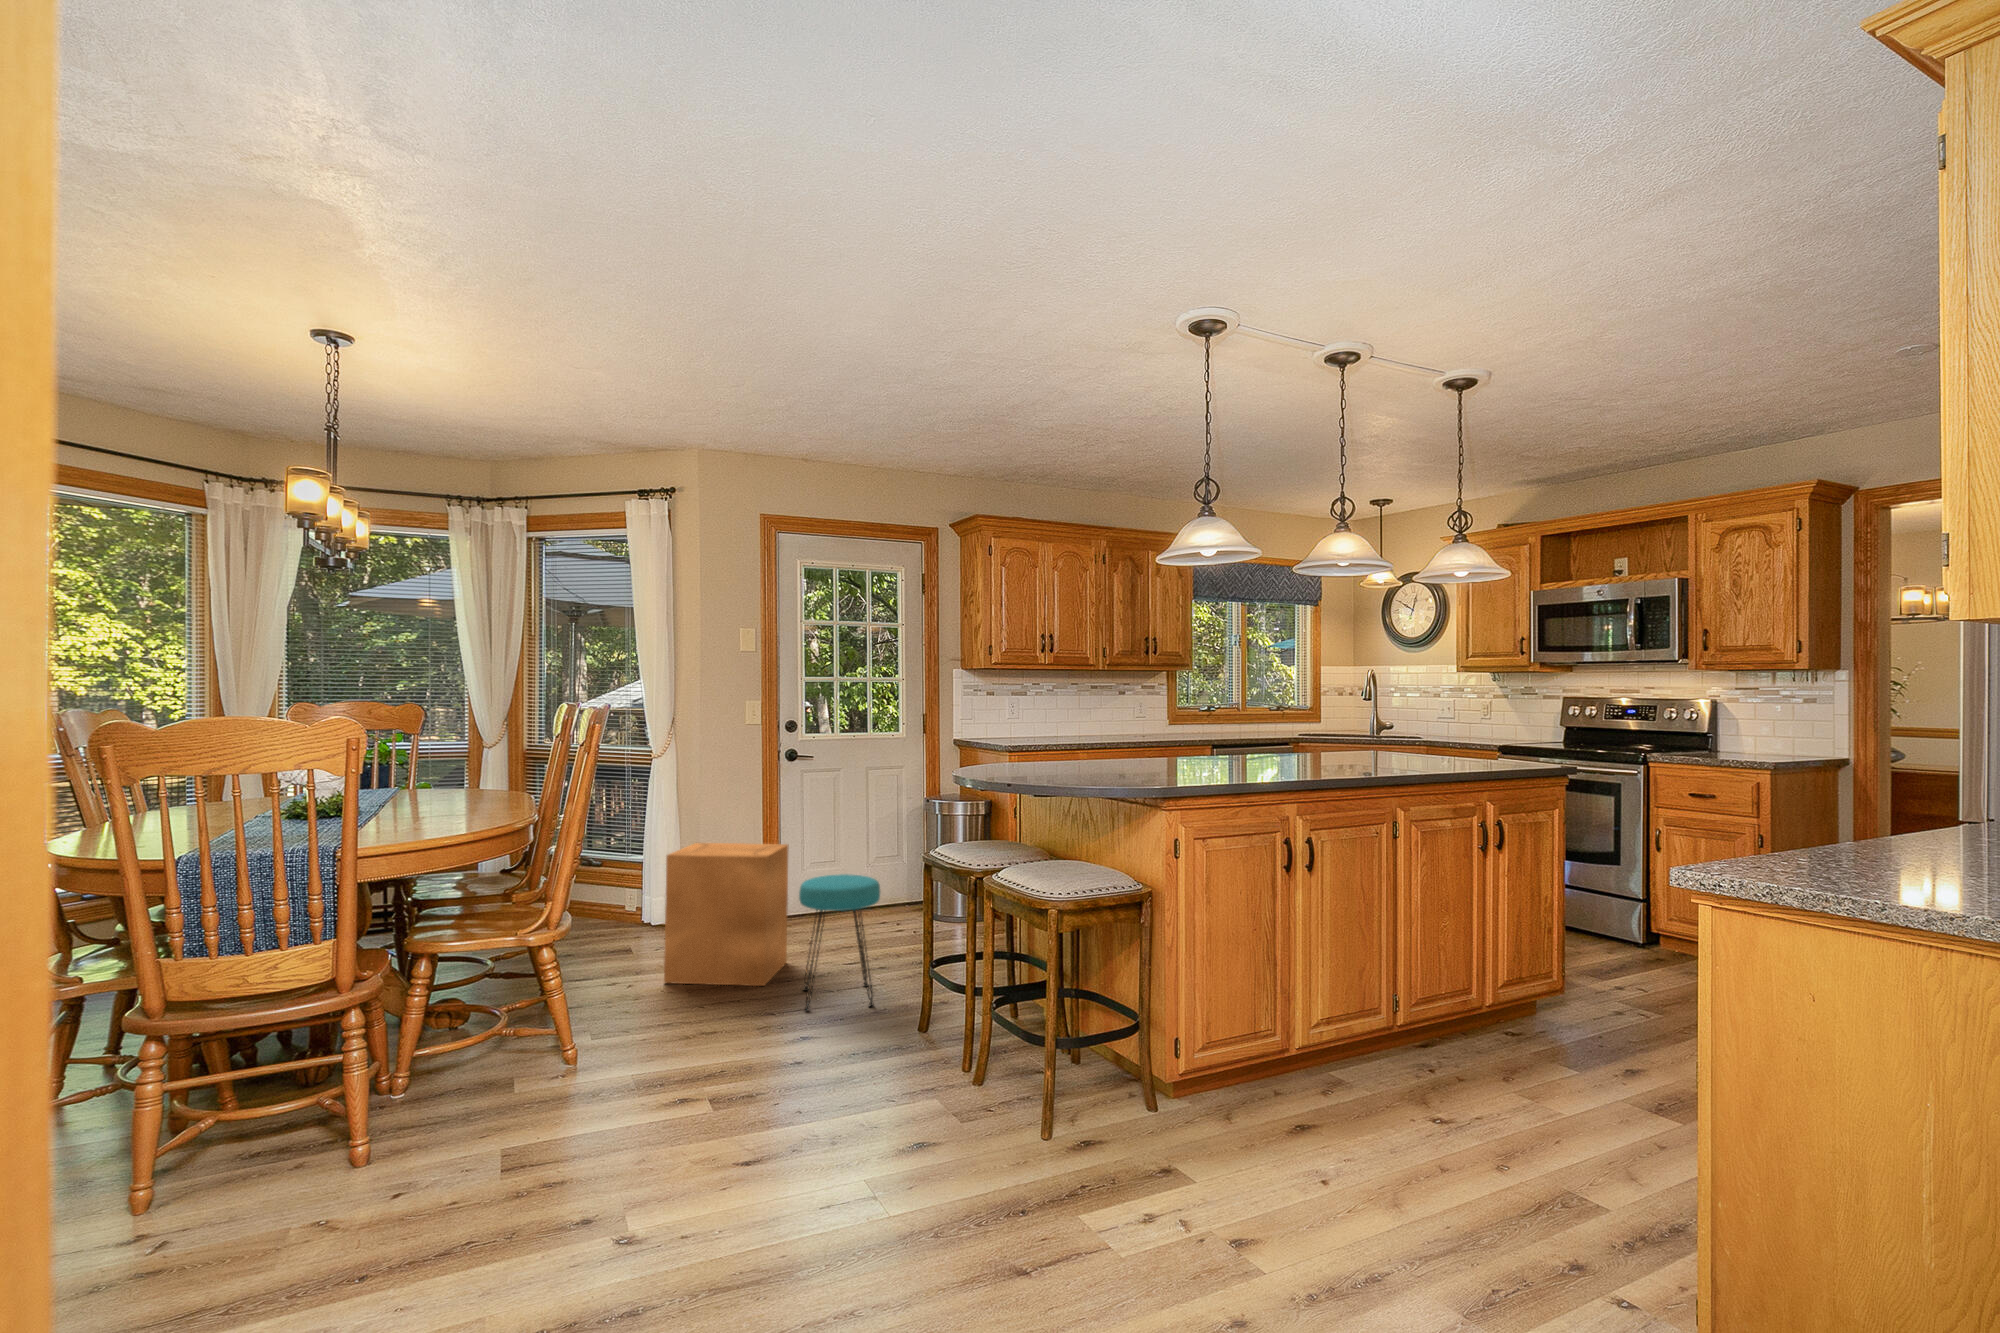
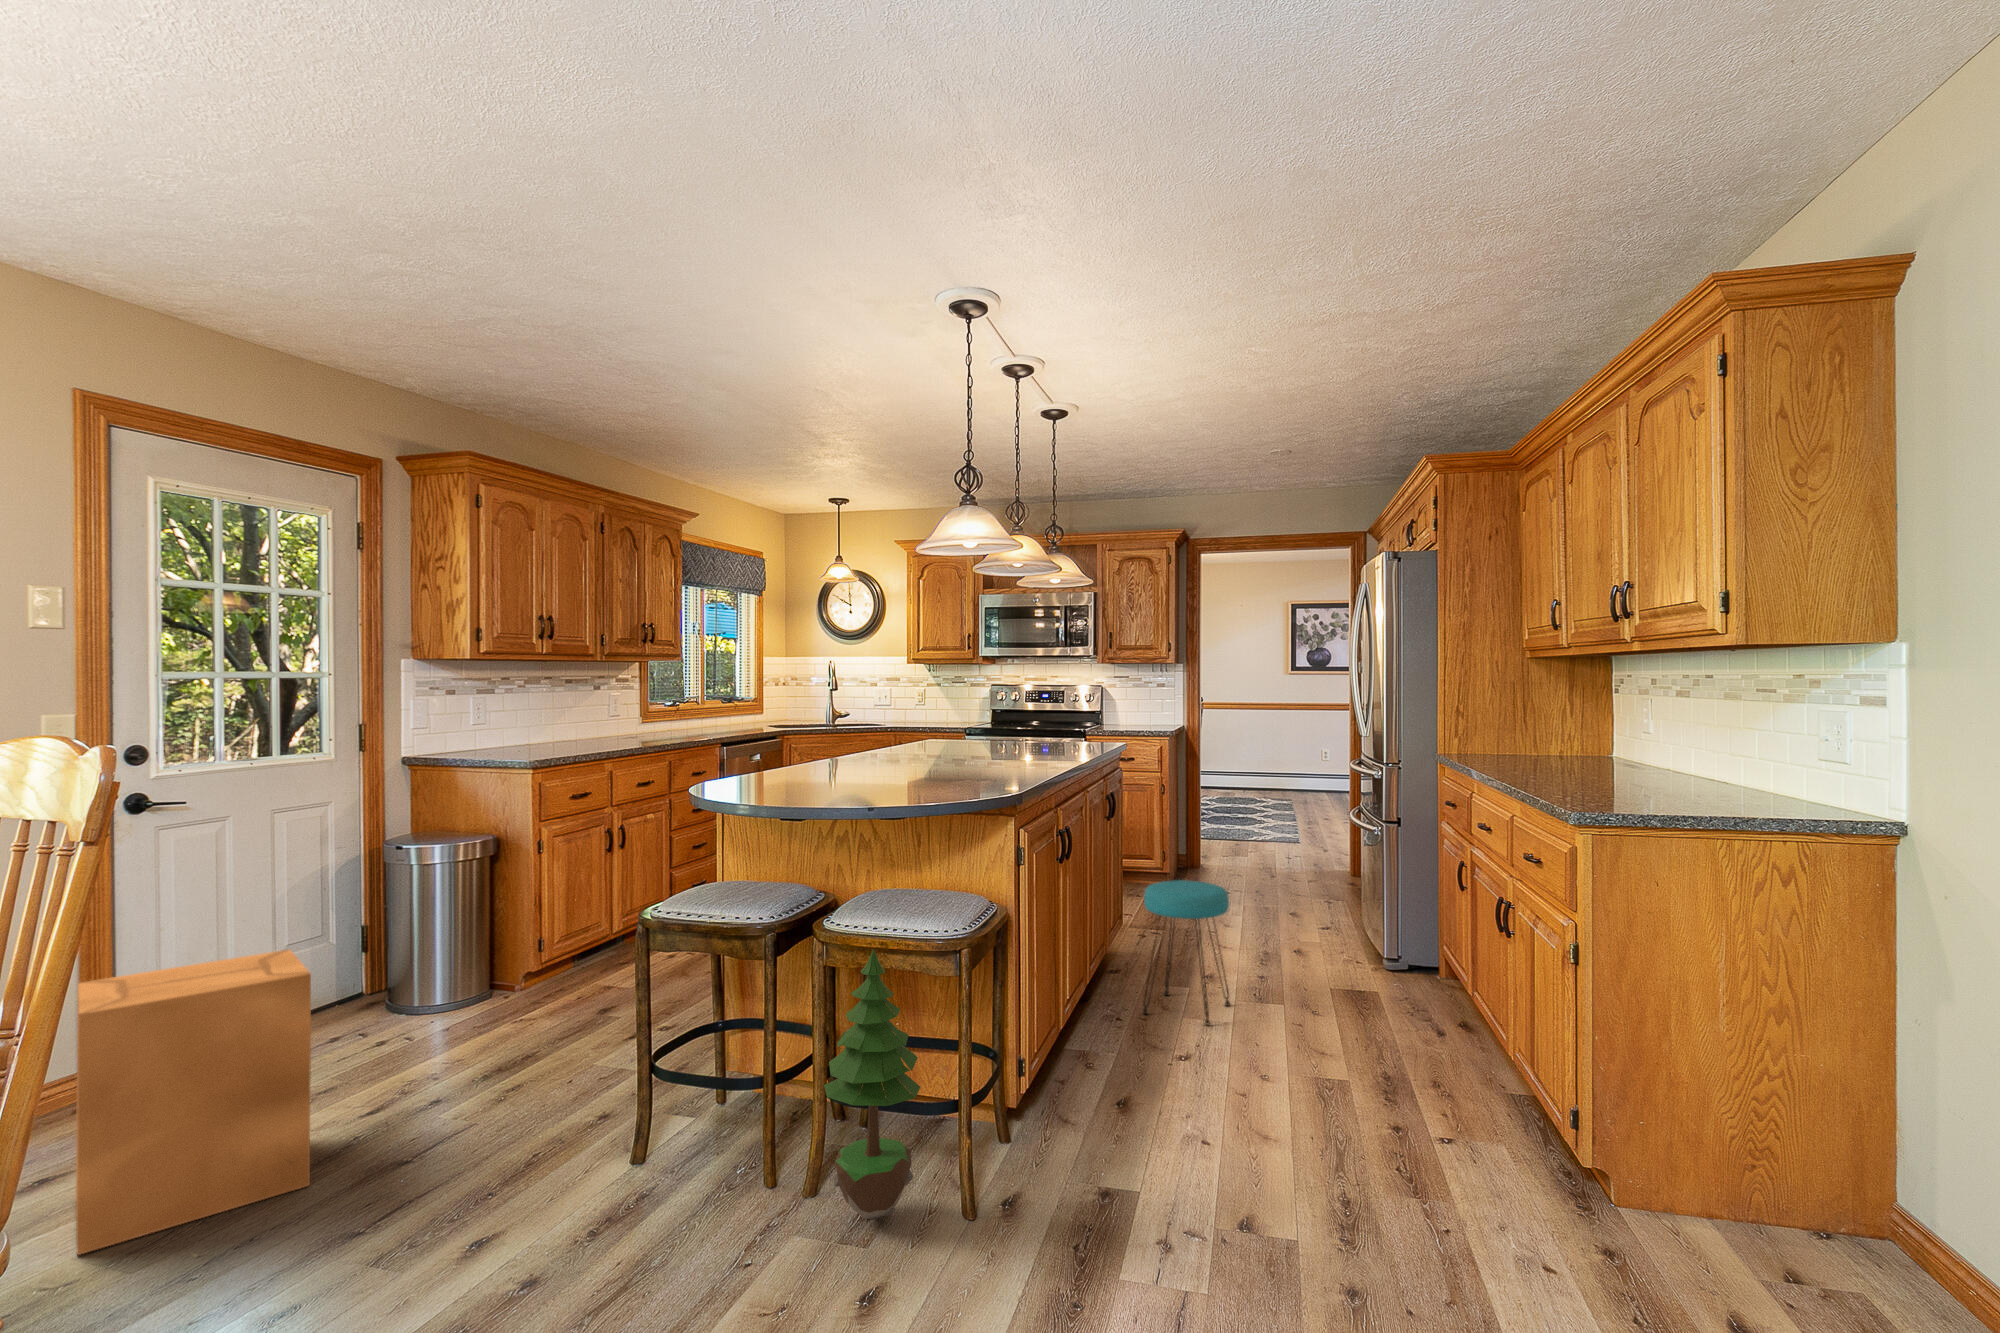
stool: present [799,874,880,1010] -> present [1143,880,1230,1024]
potted tree: none [922,897,1001,1121] -> present [824,949,920,1220]

